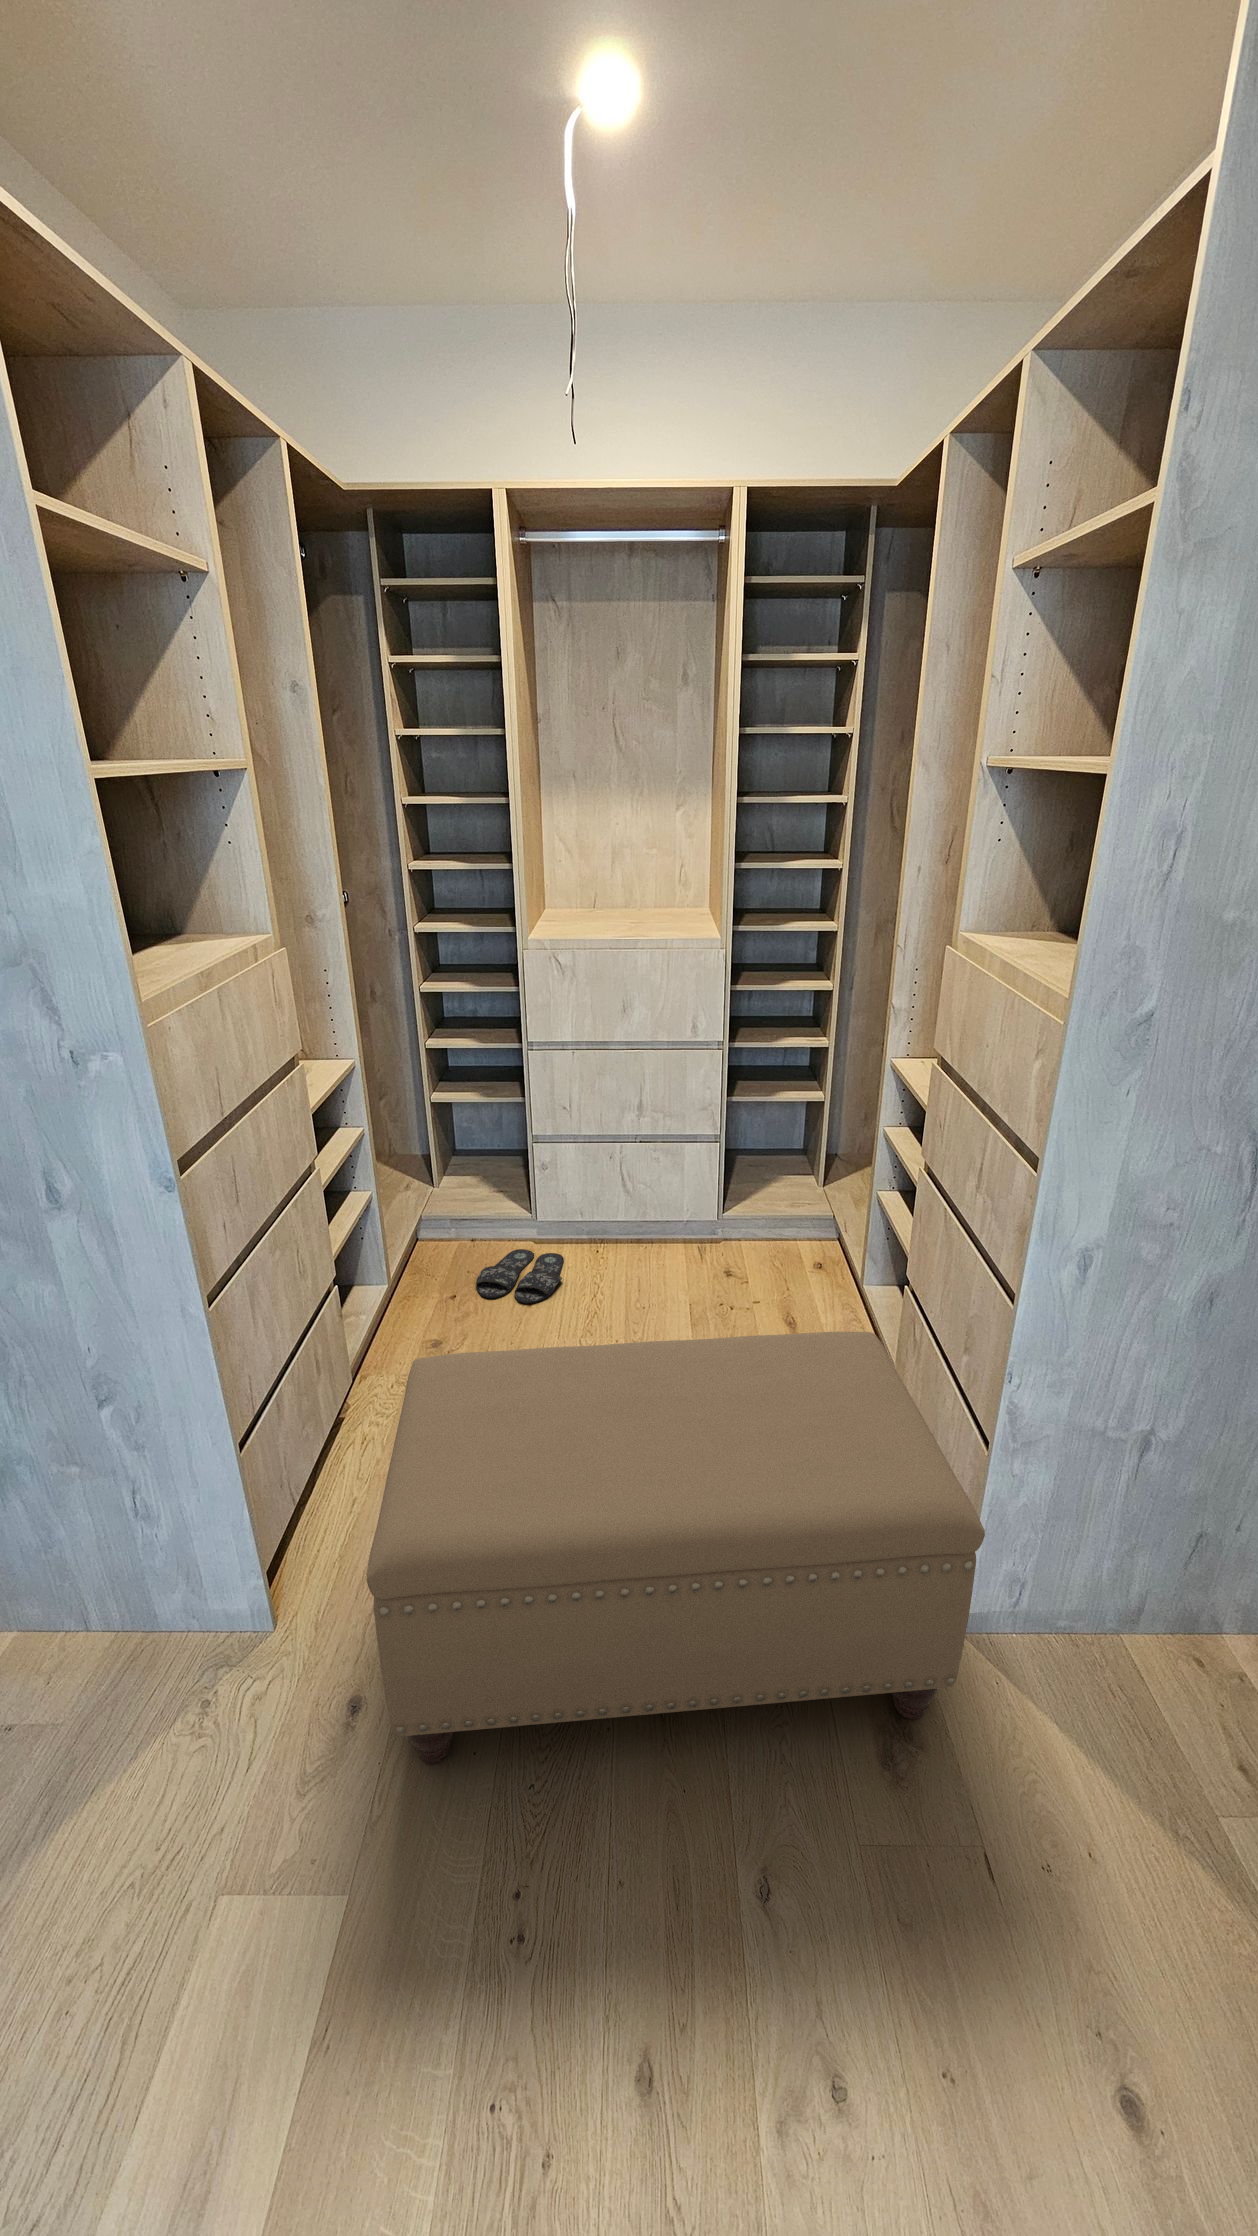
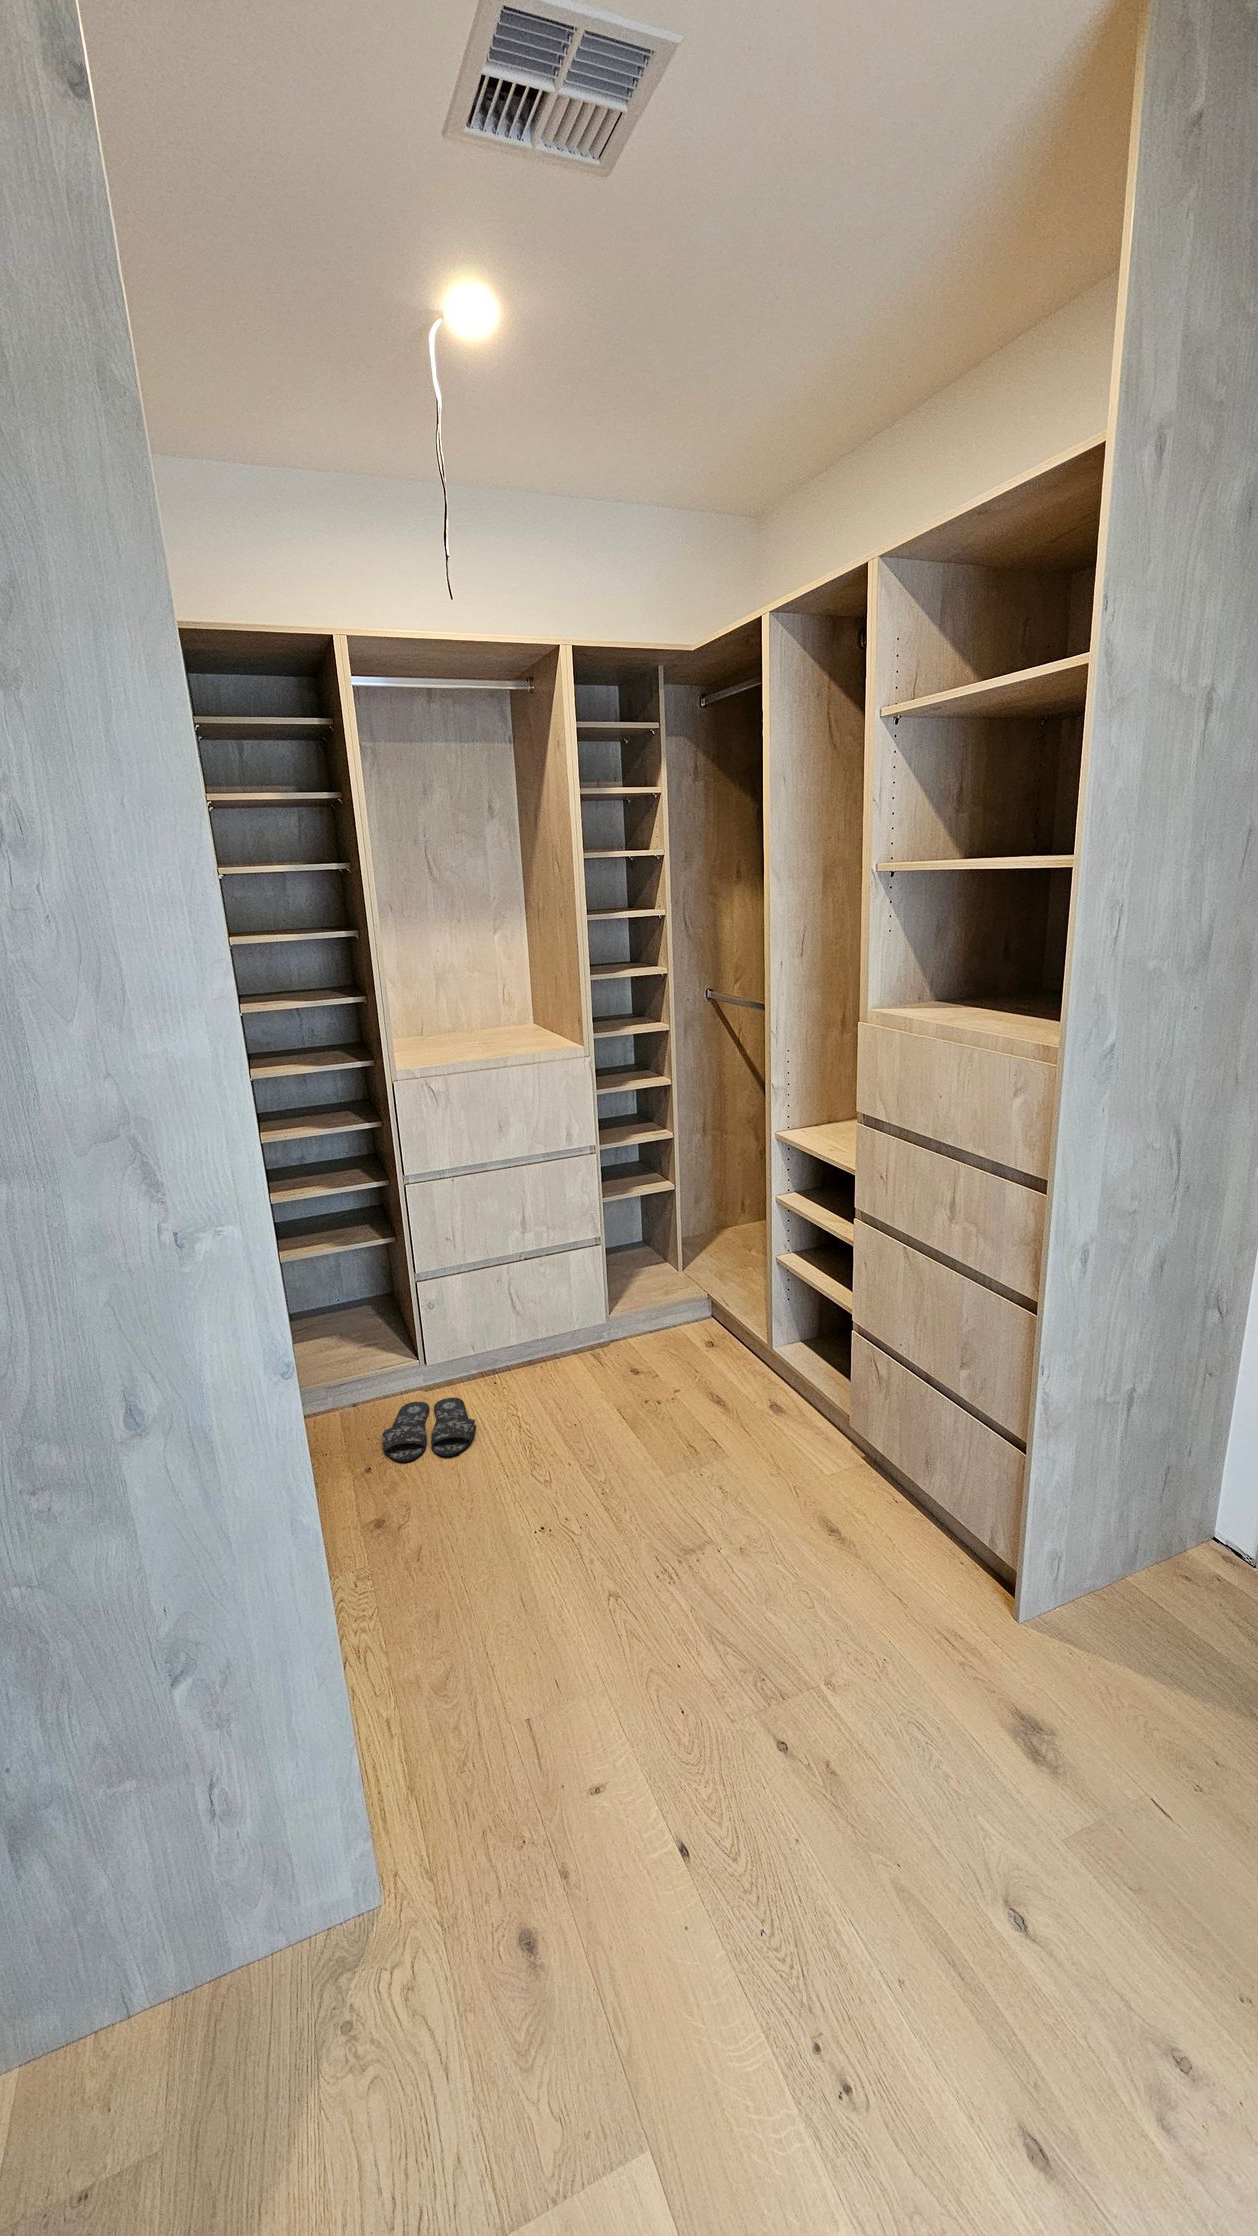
ottoman: present [367,1331,985,1764] -> none [481,1376,1088,1959]

